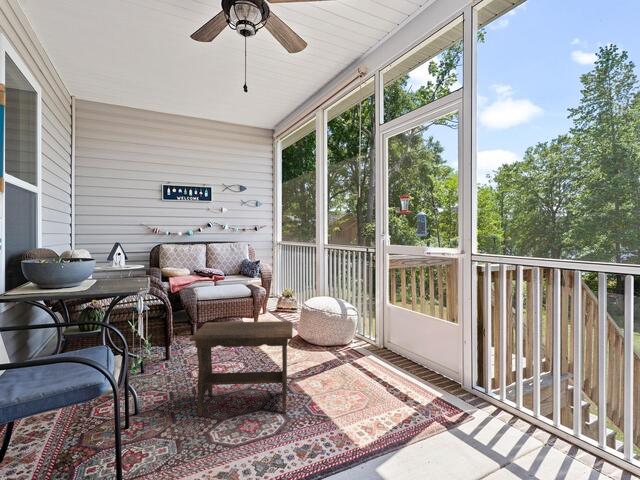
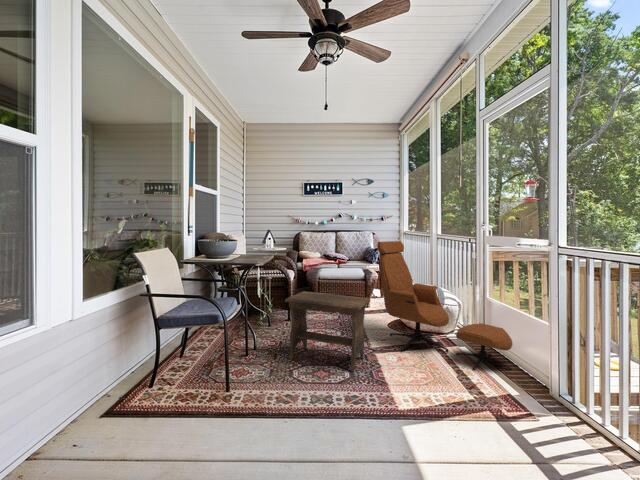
lounge chair: none [285,253,425,380] -> present [377,241,512,370]

